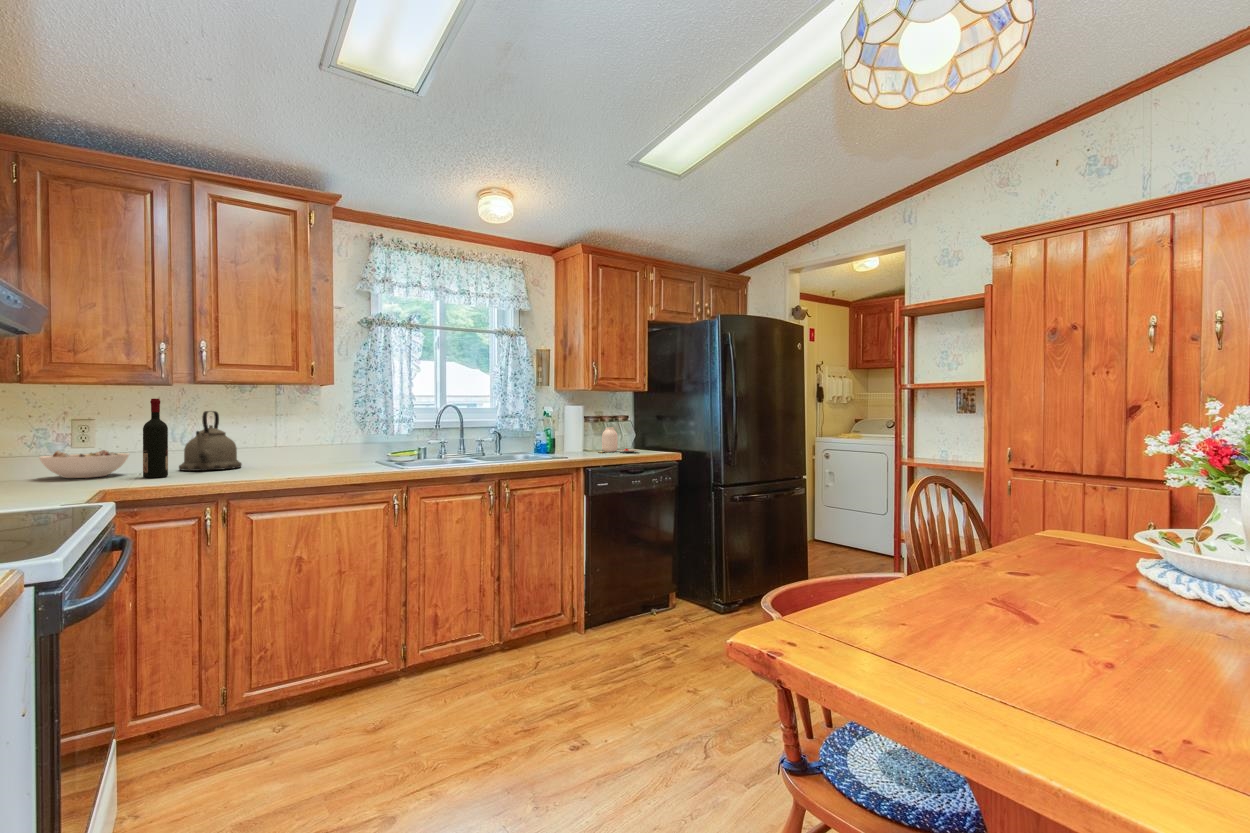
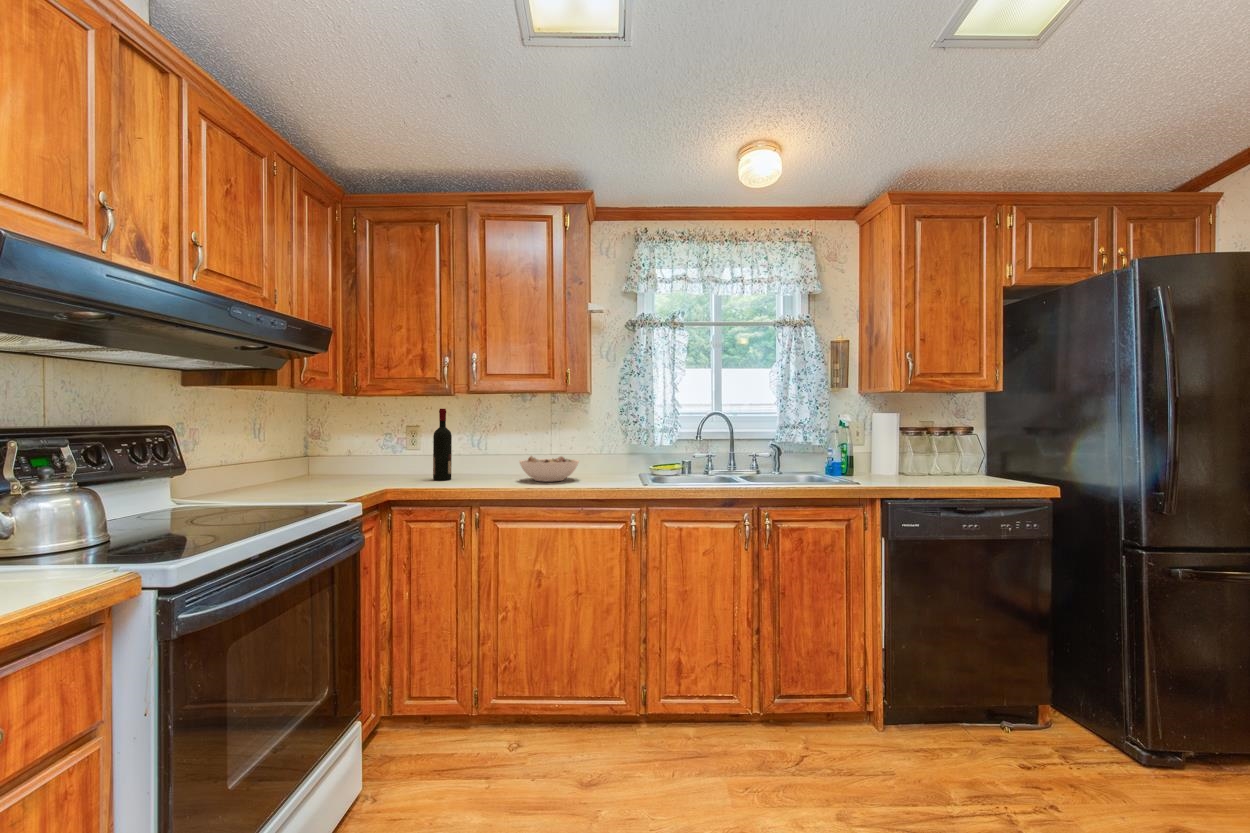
kettle: present [179,411,242,471] -> none [469,419,518,475]
jar: present [602,427,637,452] -> none [916,442,983,479]
bowl: present [39,450,129,478] -> present [519,456,579,481]

